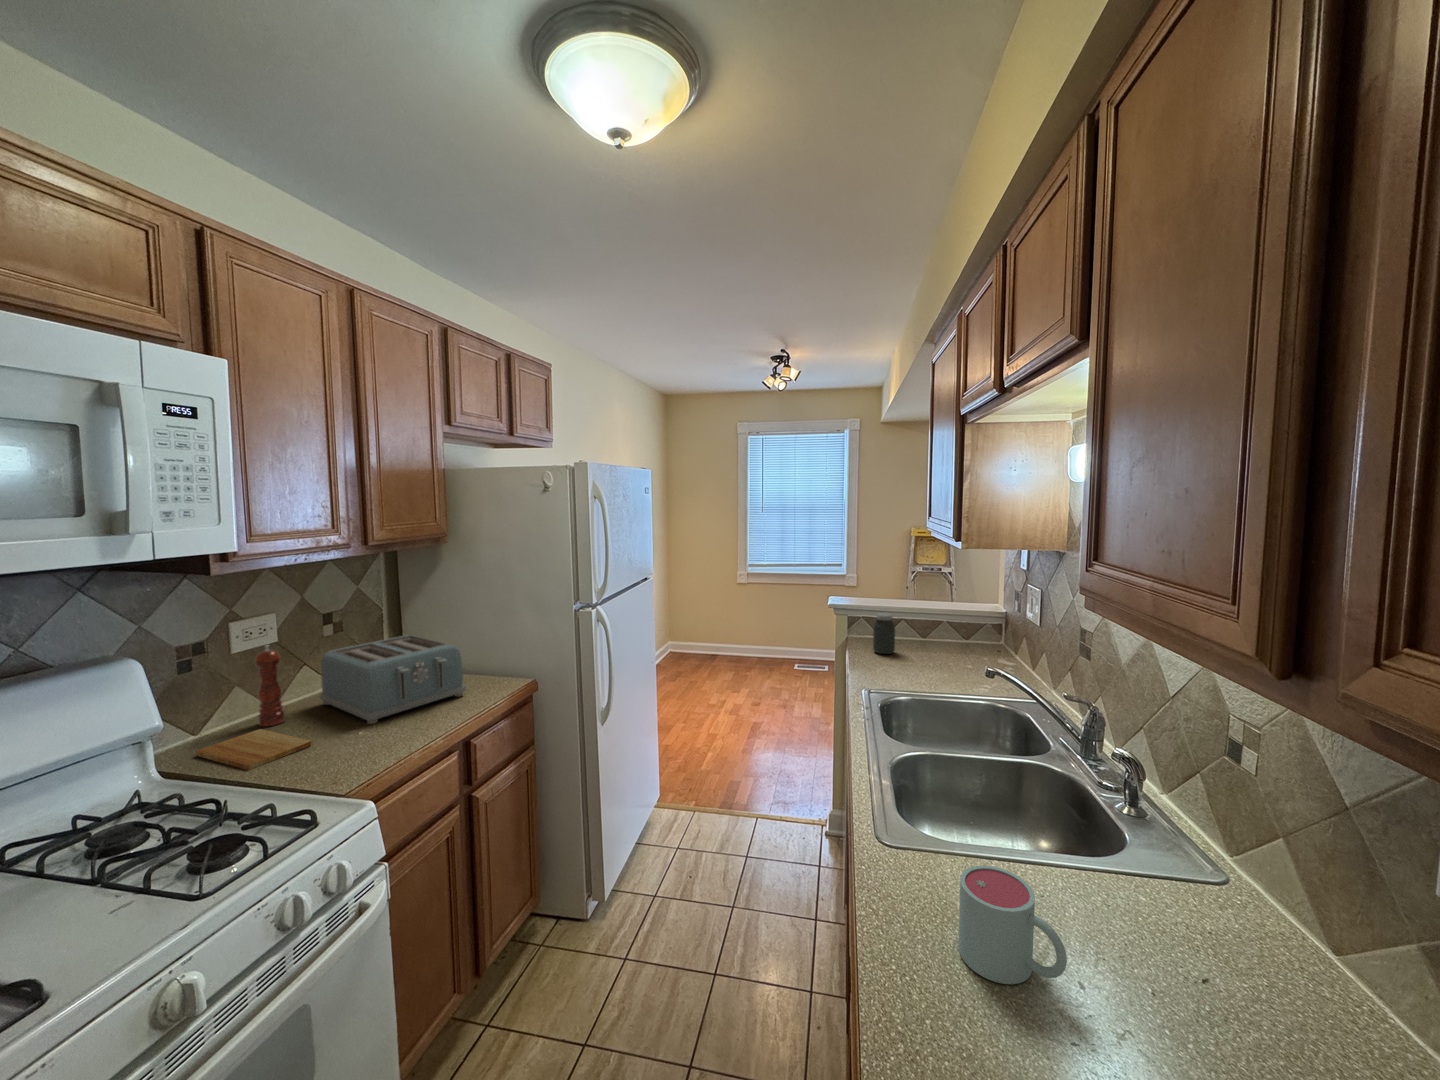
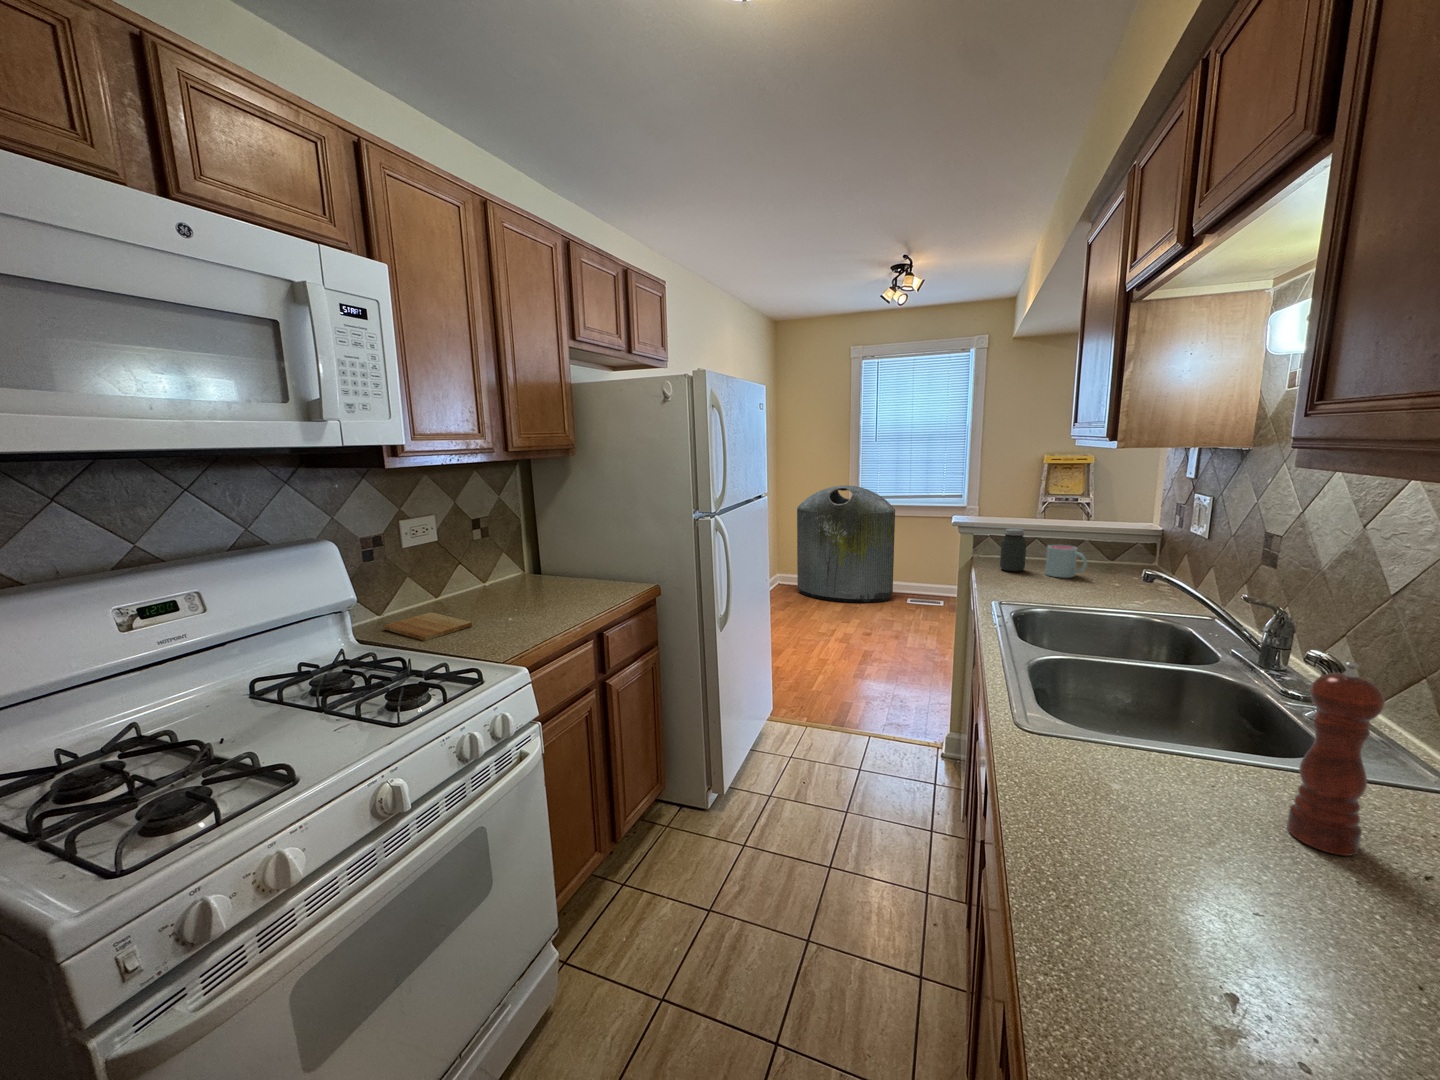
trash can: none [689,554,783,671] -> present [797,485,895,603]
toaster: present [320,635,466,724] -> none [475,541,597,614]
pepper mill: present [255,645,285,727] -> present [1287,662,1385,856]
mug: present [958,865,1067,984] -> present [1045,545,1087,578]

